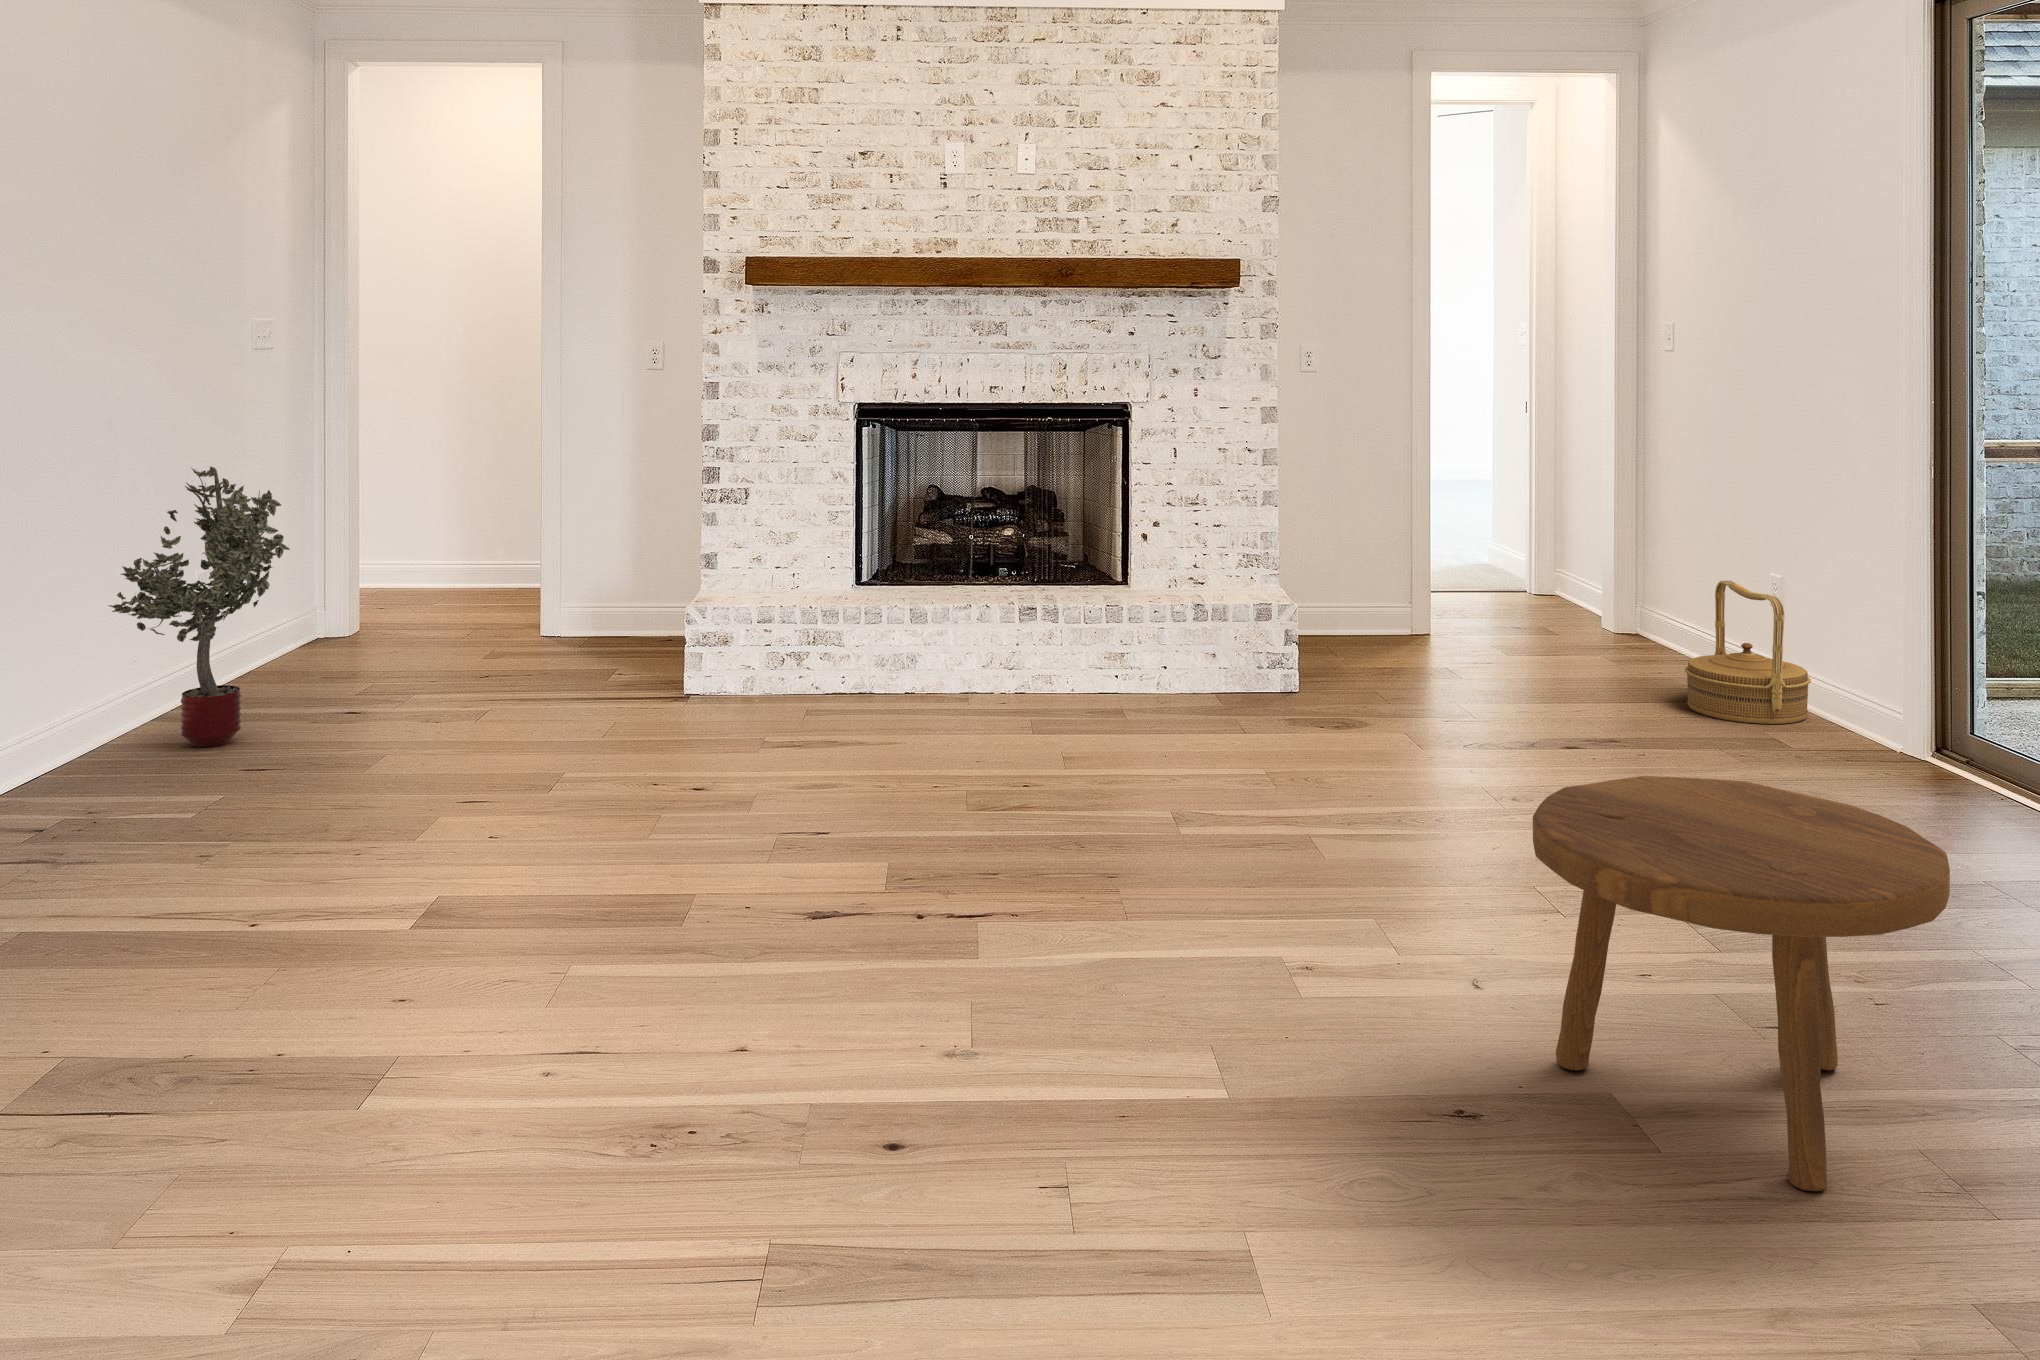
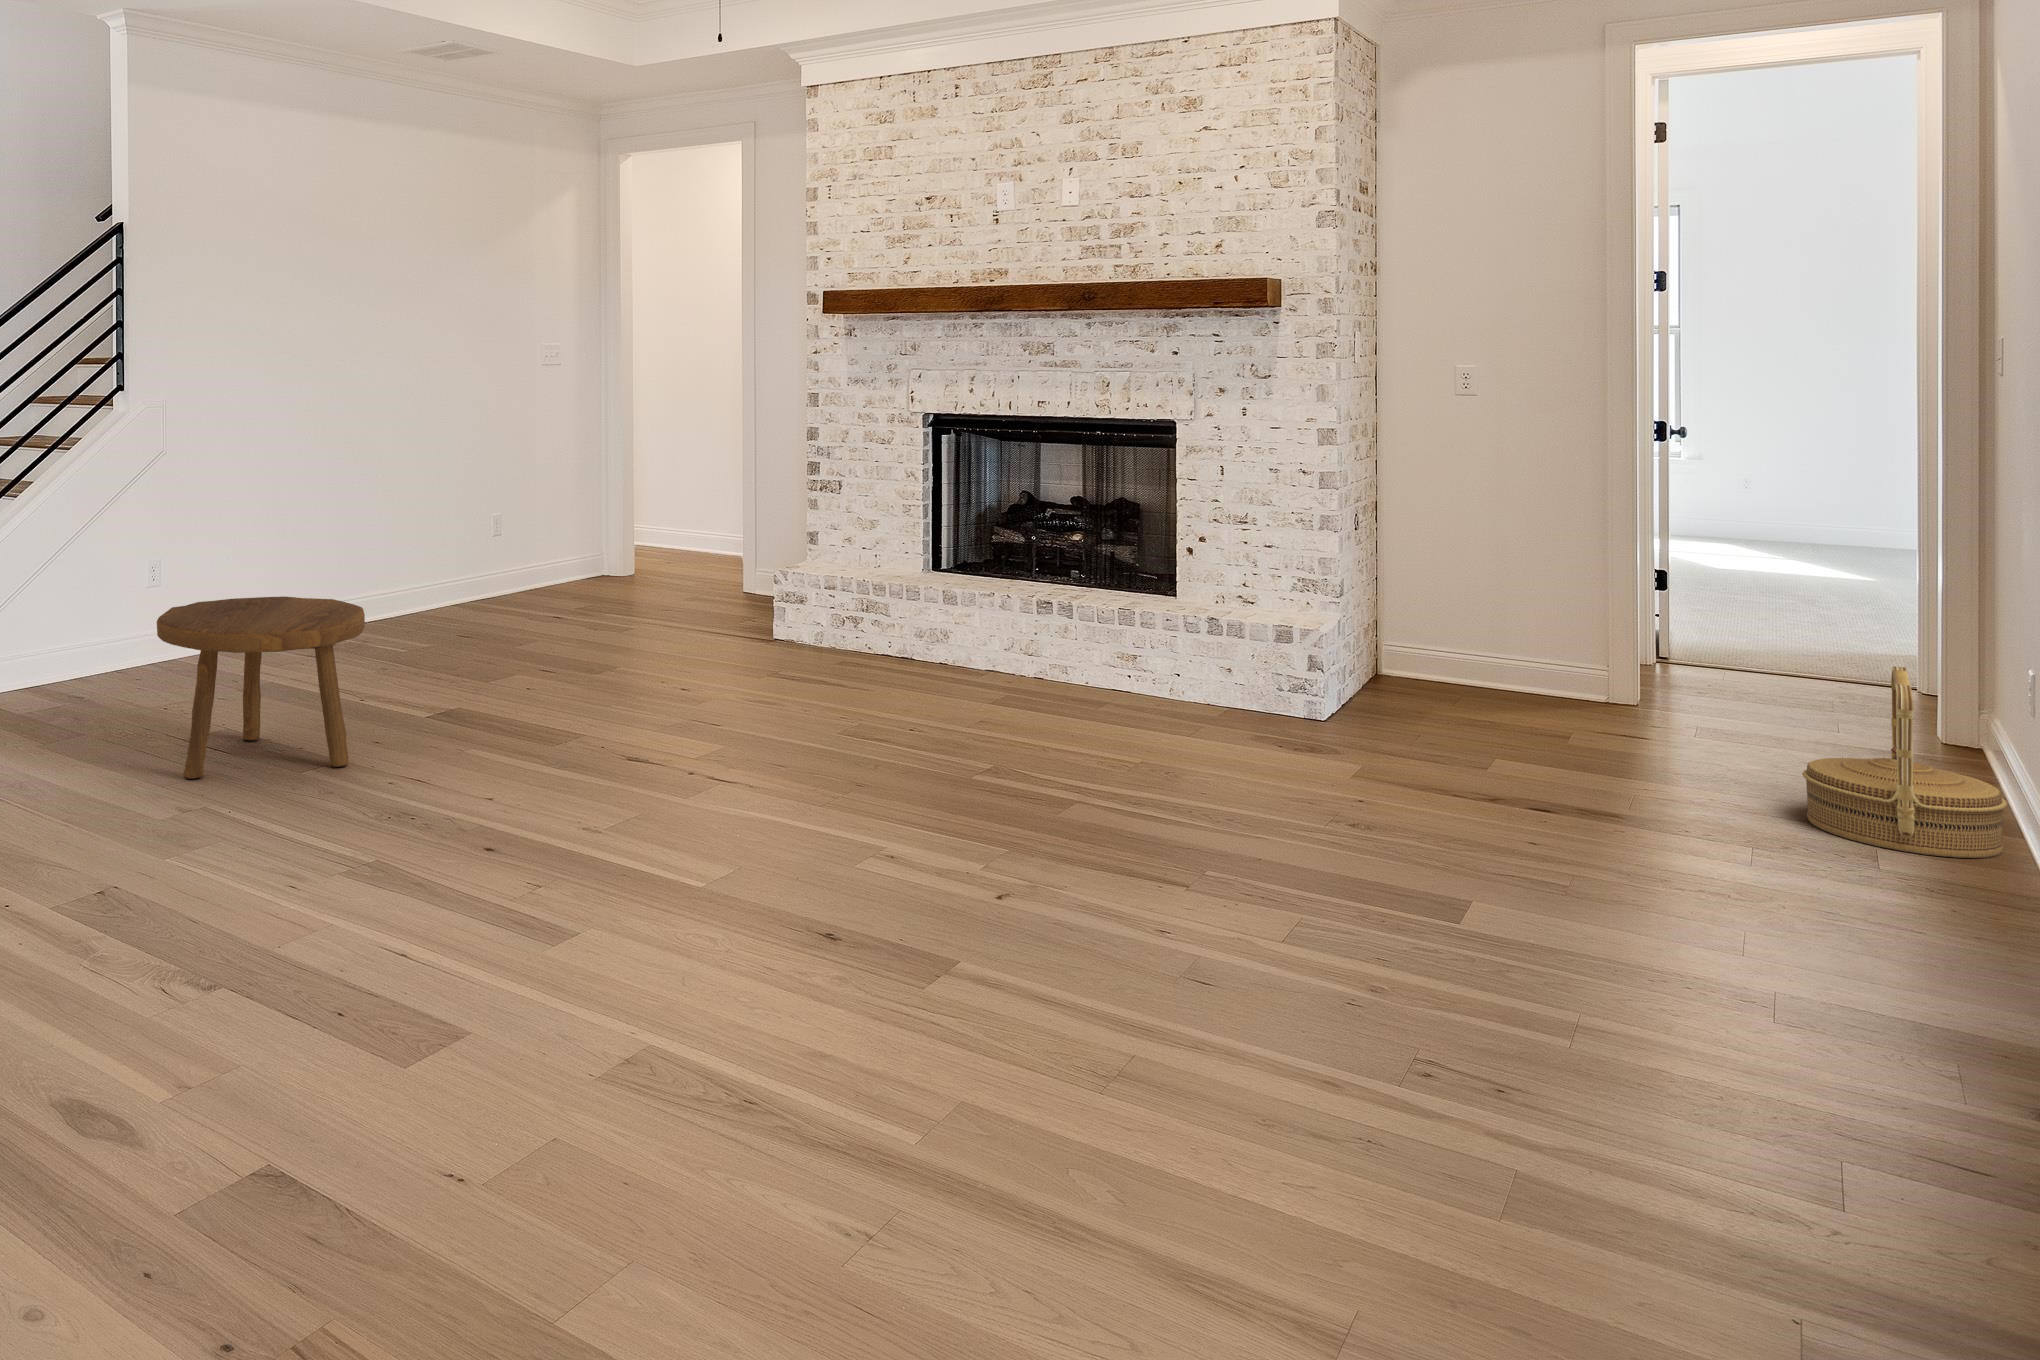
potted tree: present [108,466,290,747] -> none [392,439,509,621]
footstool: present [1533,776,1950,1191] -> present [157,597,365,779]

